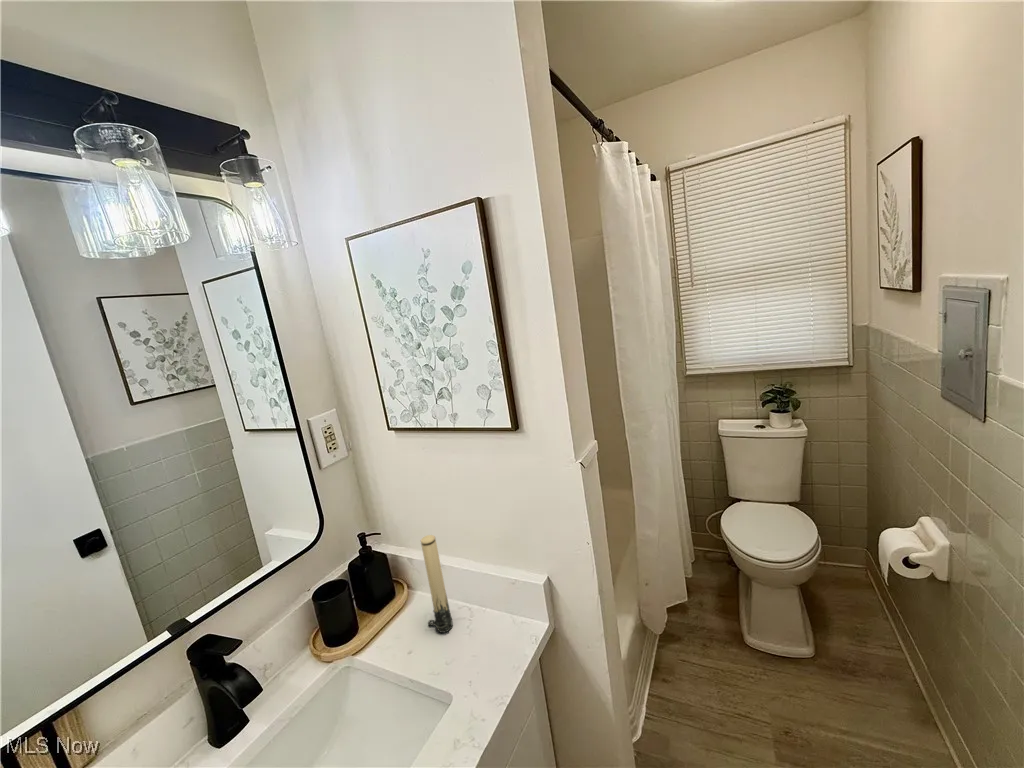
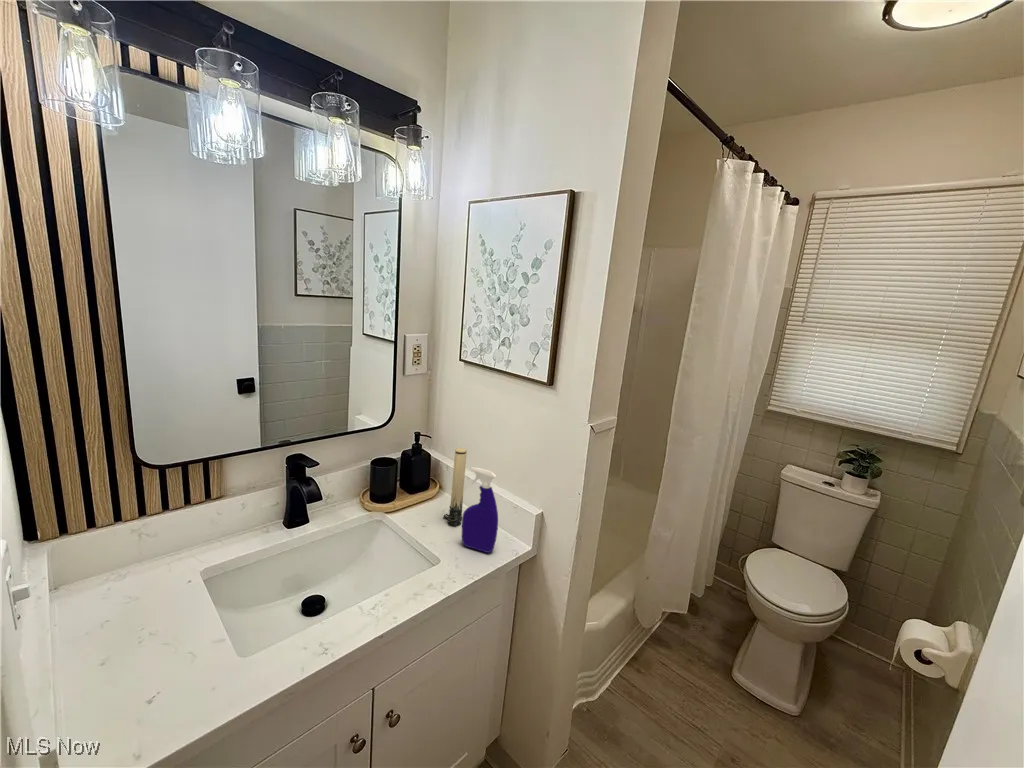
spray bottle: none [453,555,508,657] -> present [462,467,498,553]

